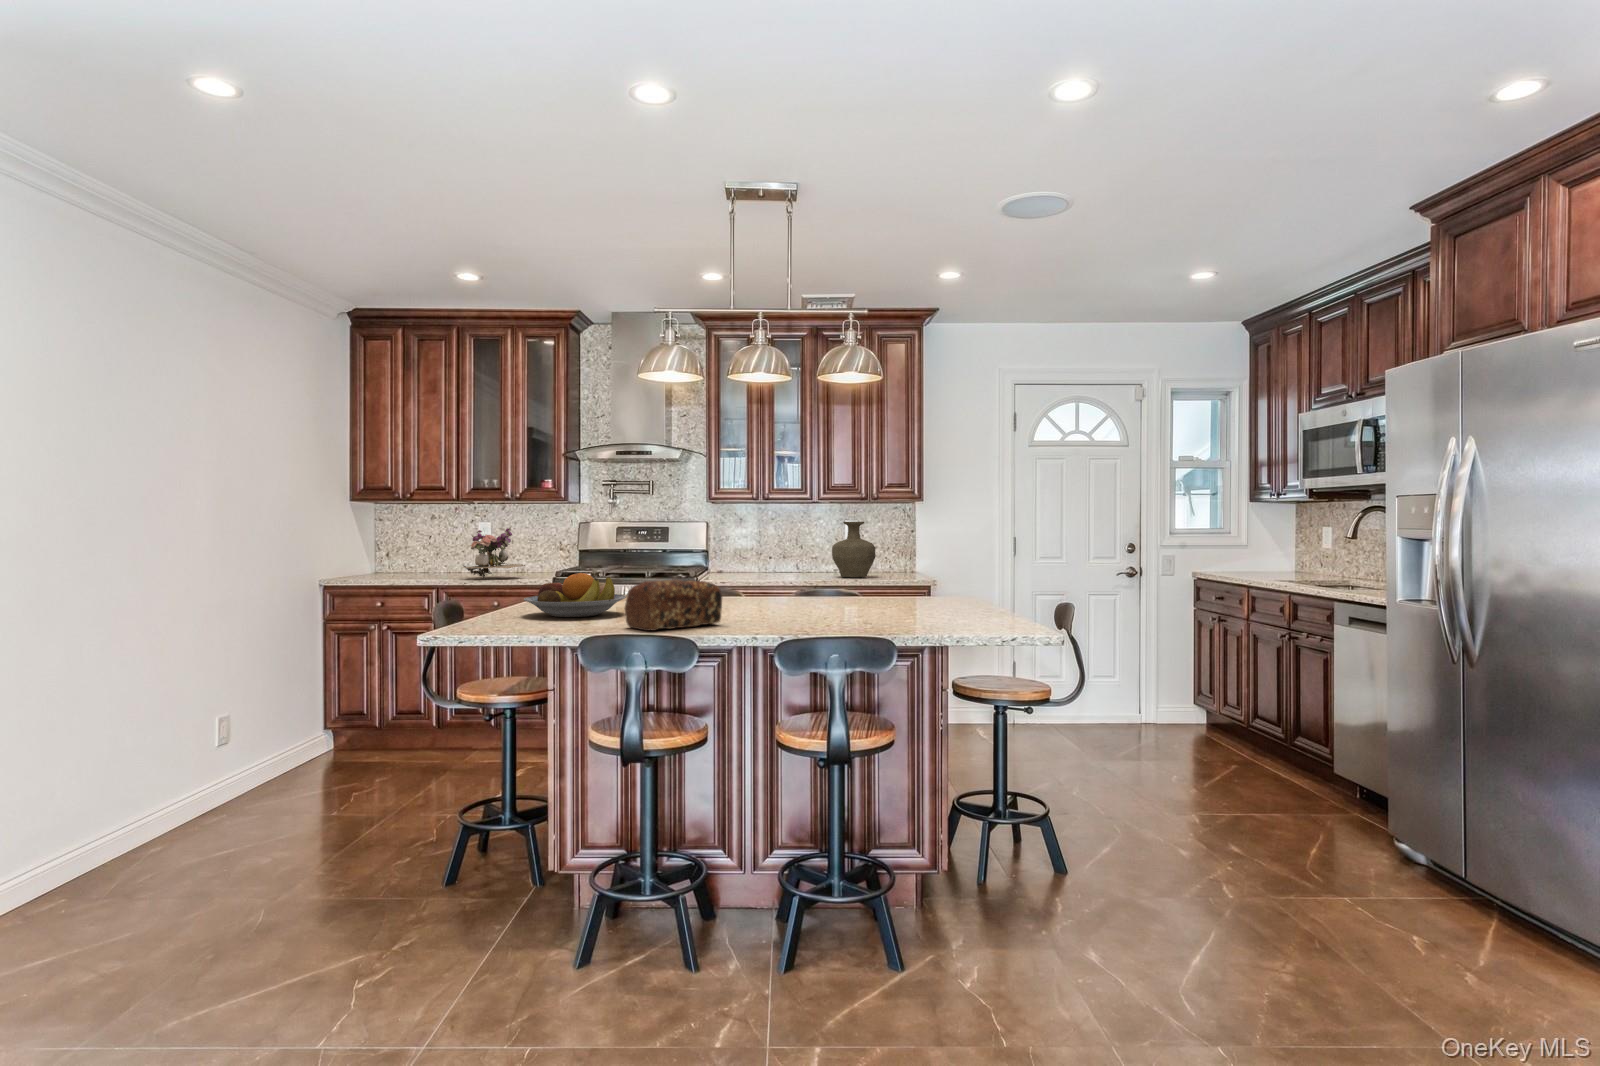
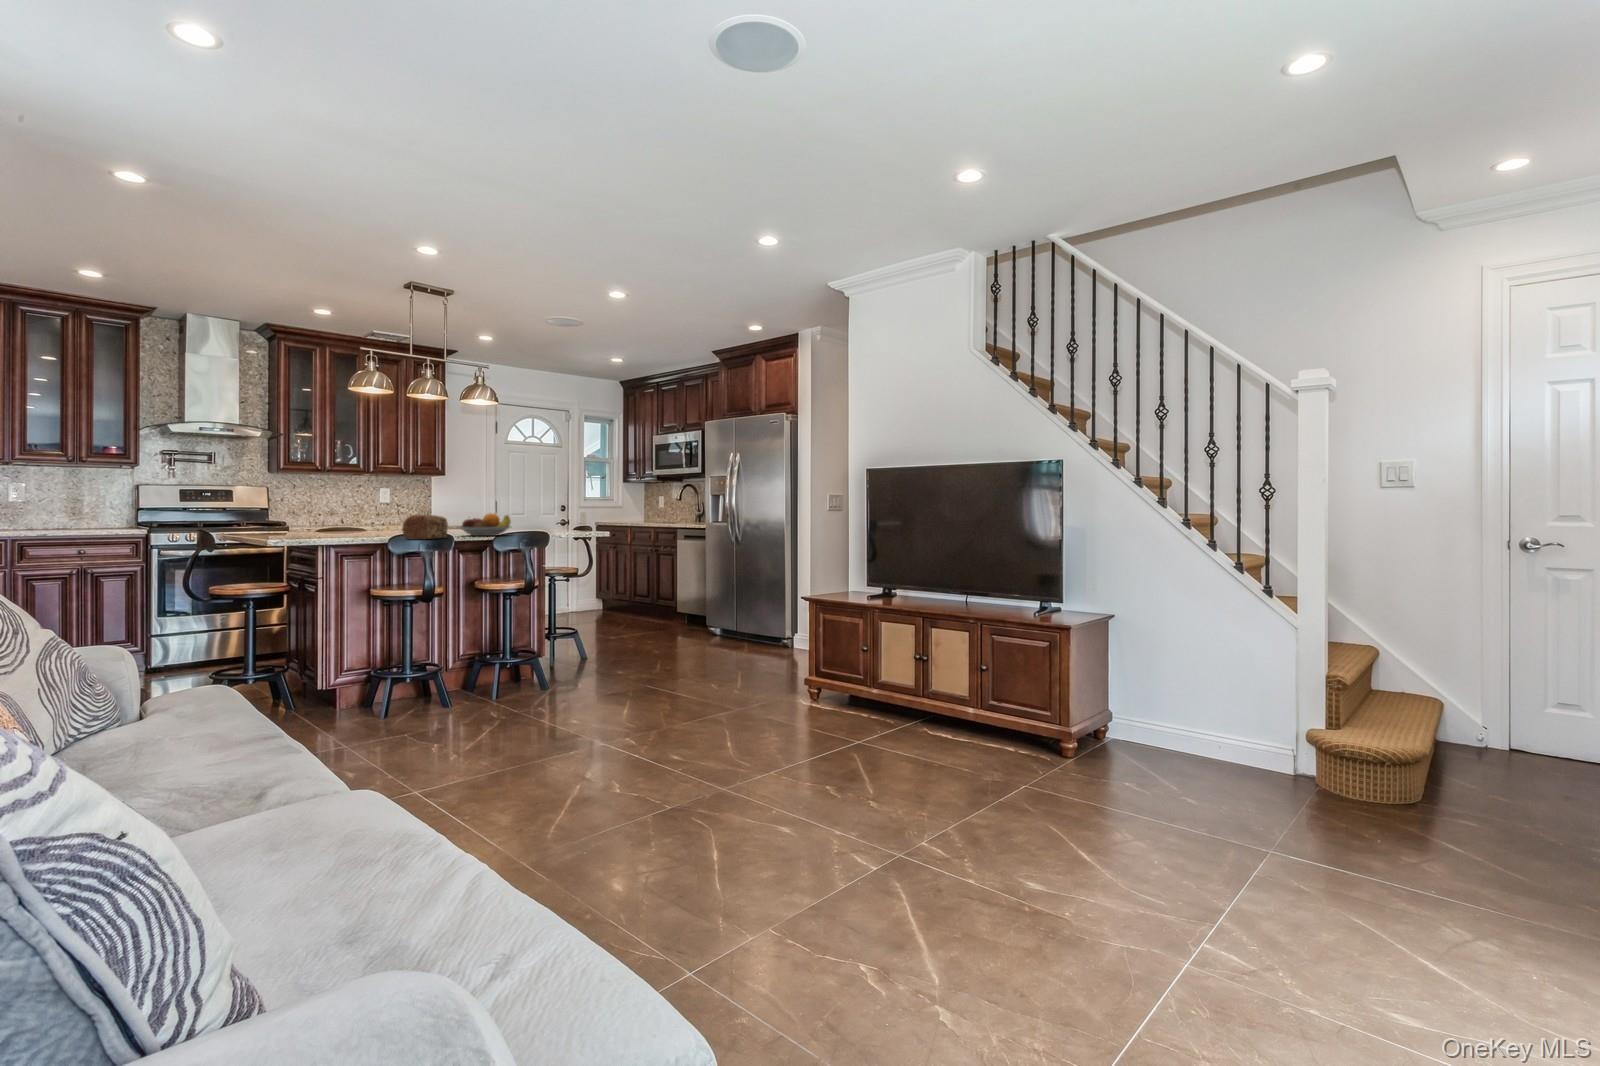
vase: present [832,522,876,578] -> none [373,489,407,528]
flower arrangement: present [463,527,525,578] -> none [30,488,100,534]
fruit bowl: present [524,573,626,617] -> present [458,513,511,536]

